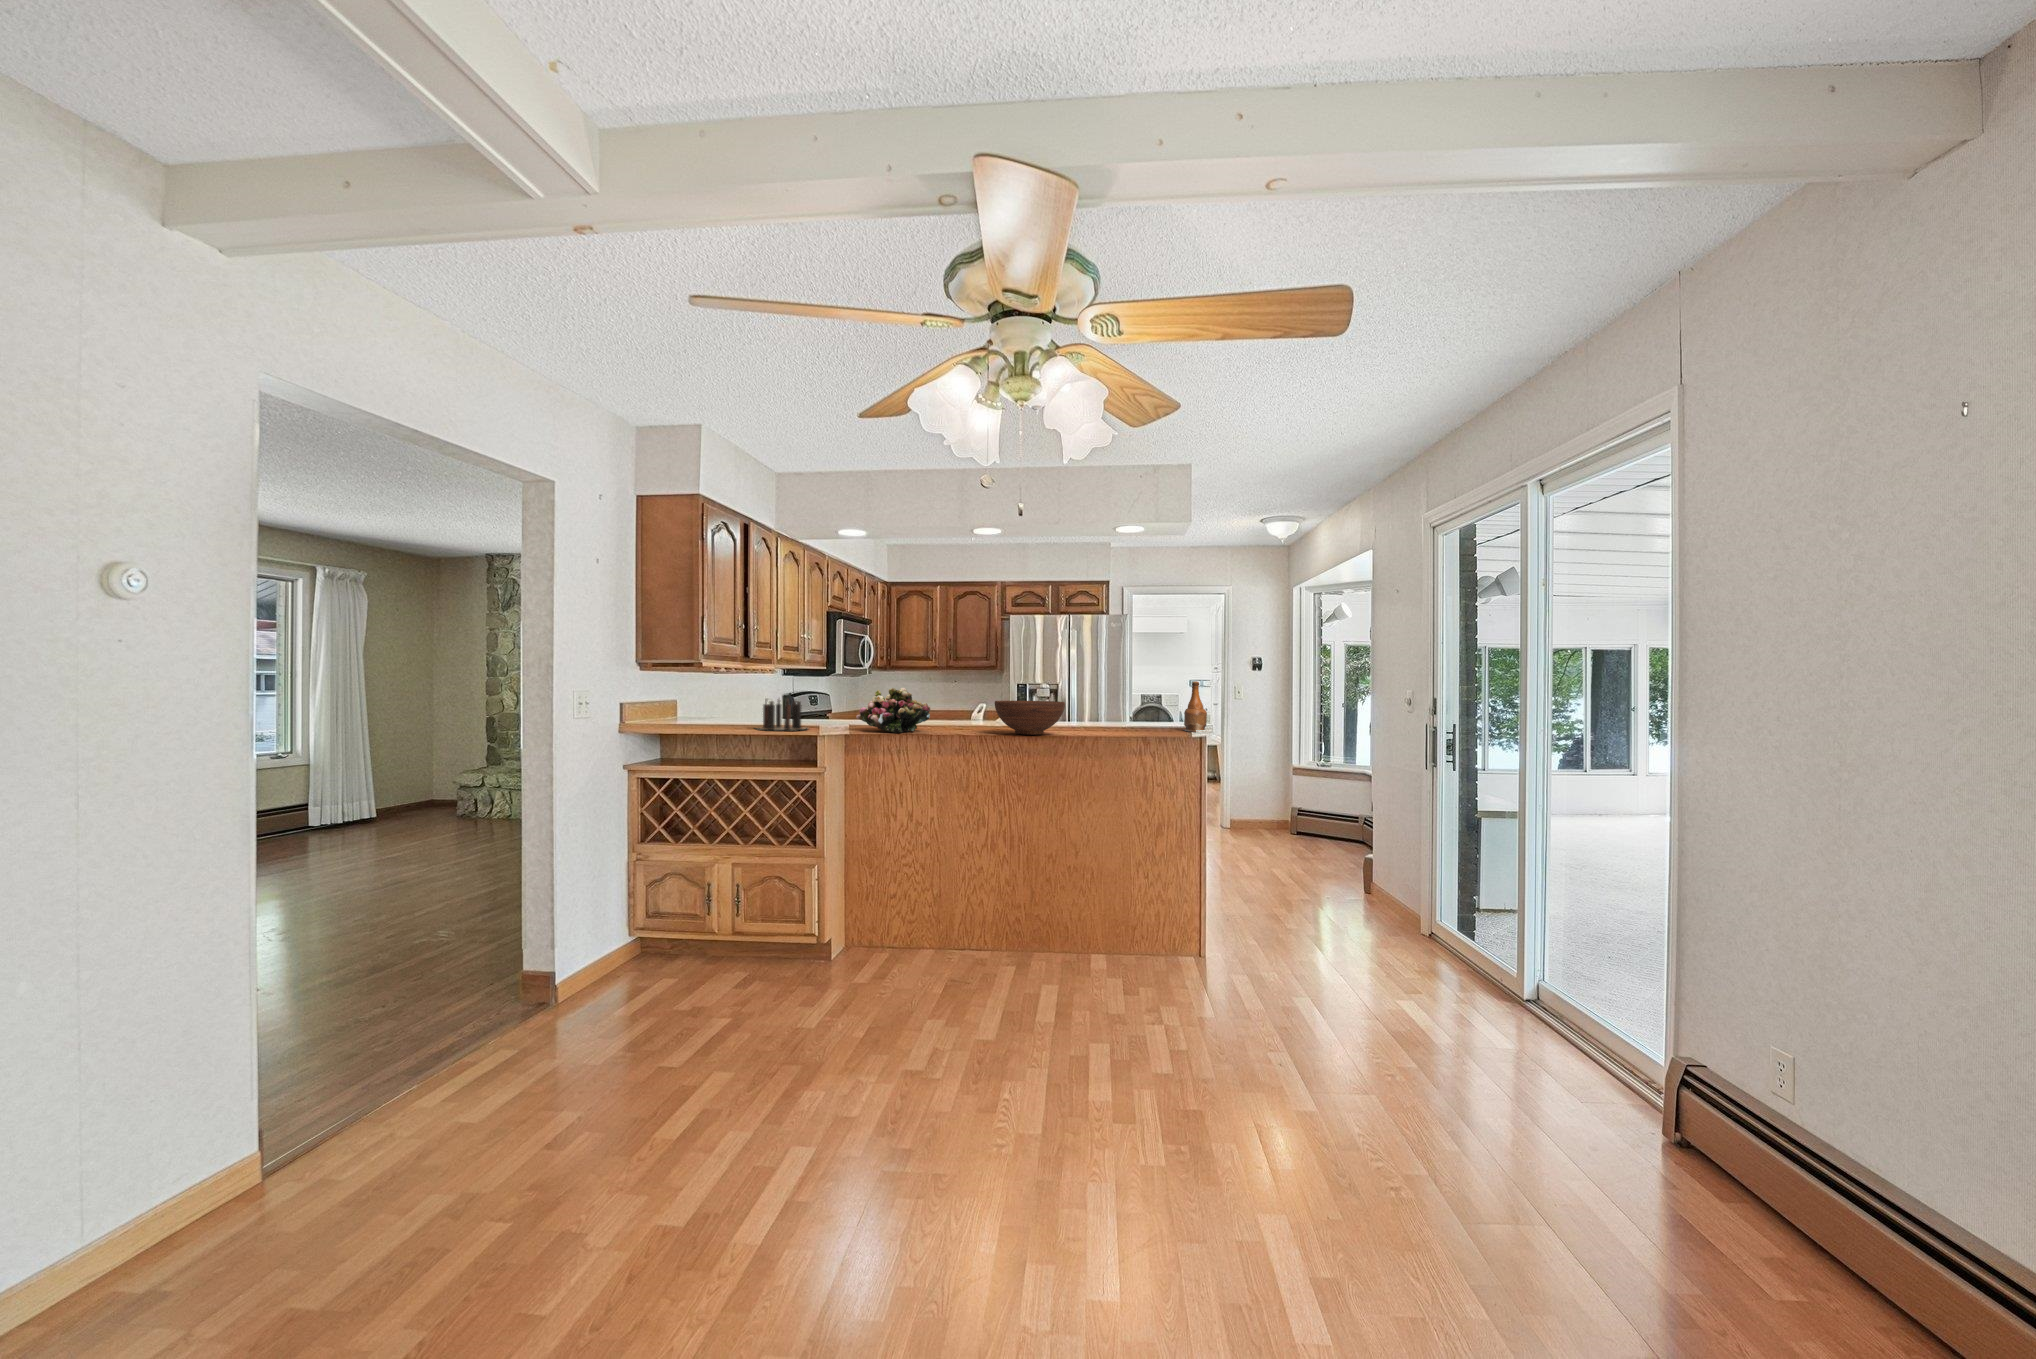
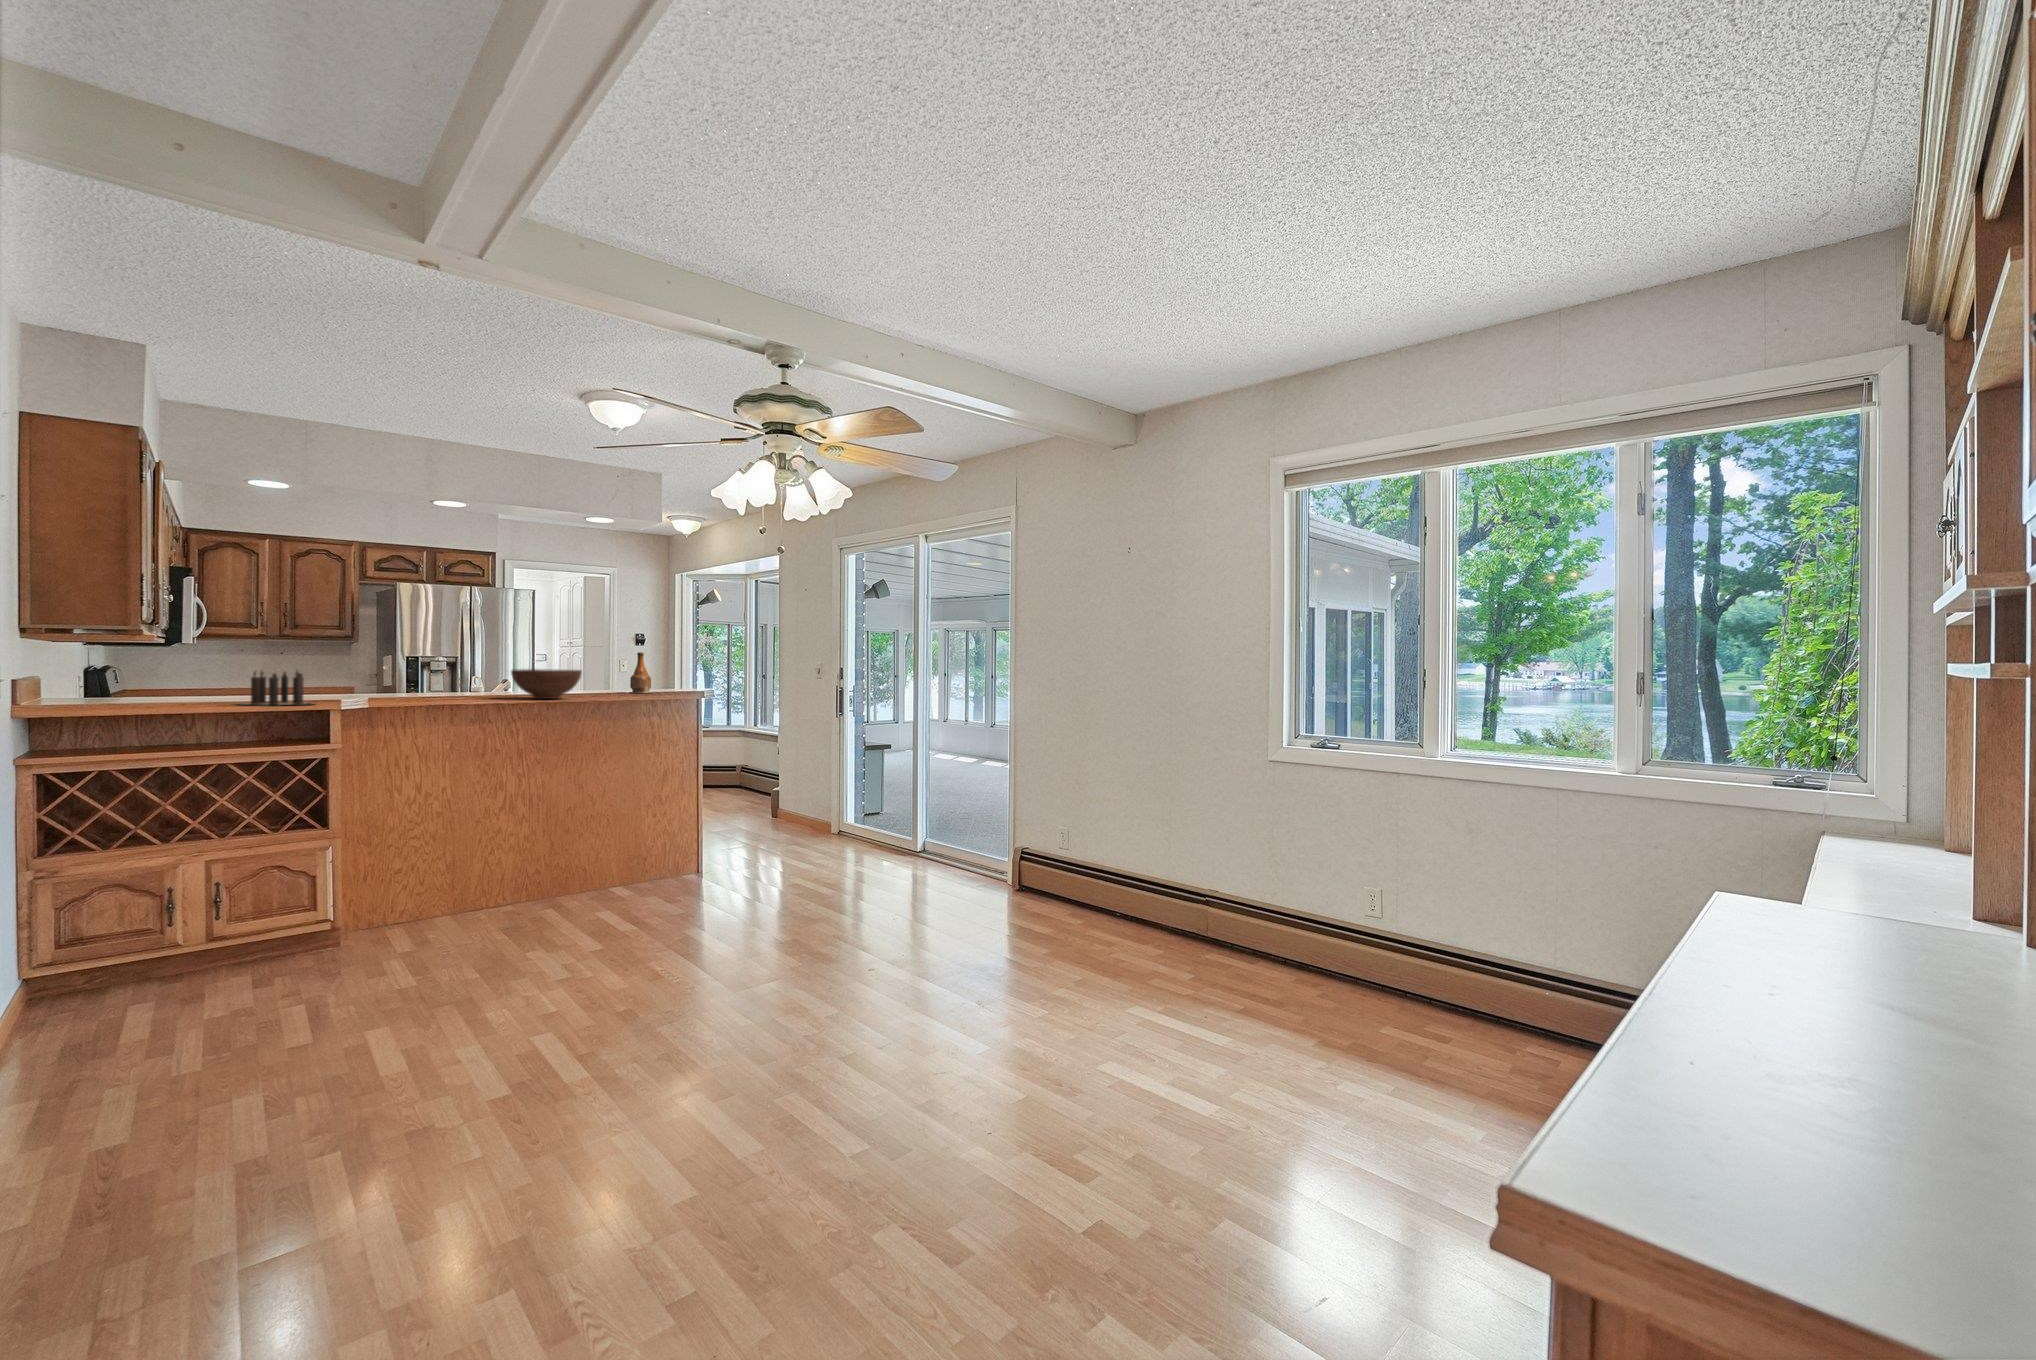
flower arrangement: present [856,688,930,733] -> none [363,658,454,702]

